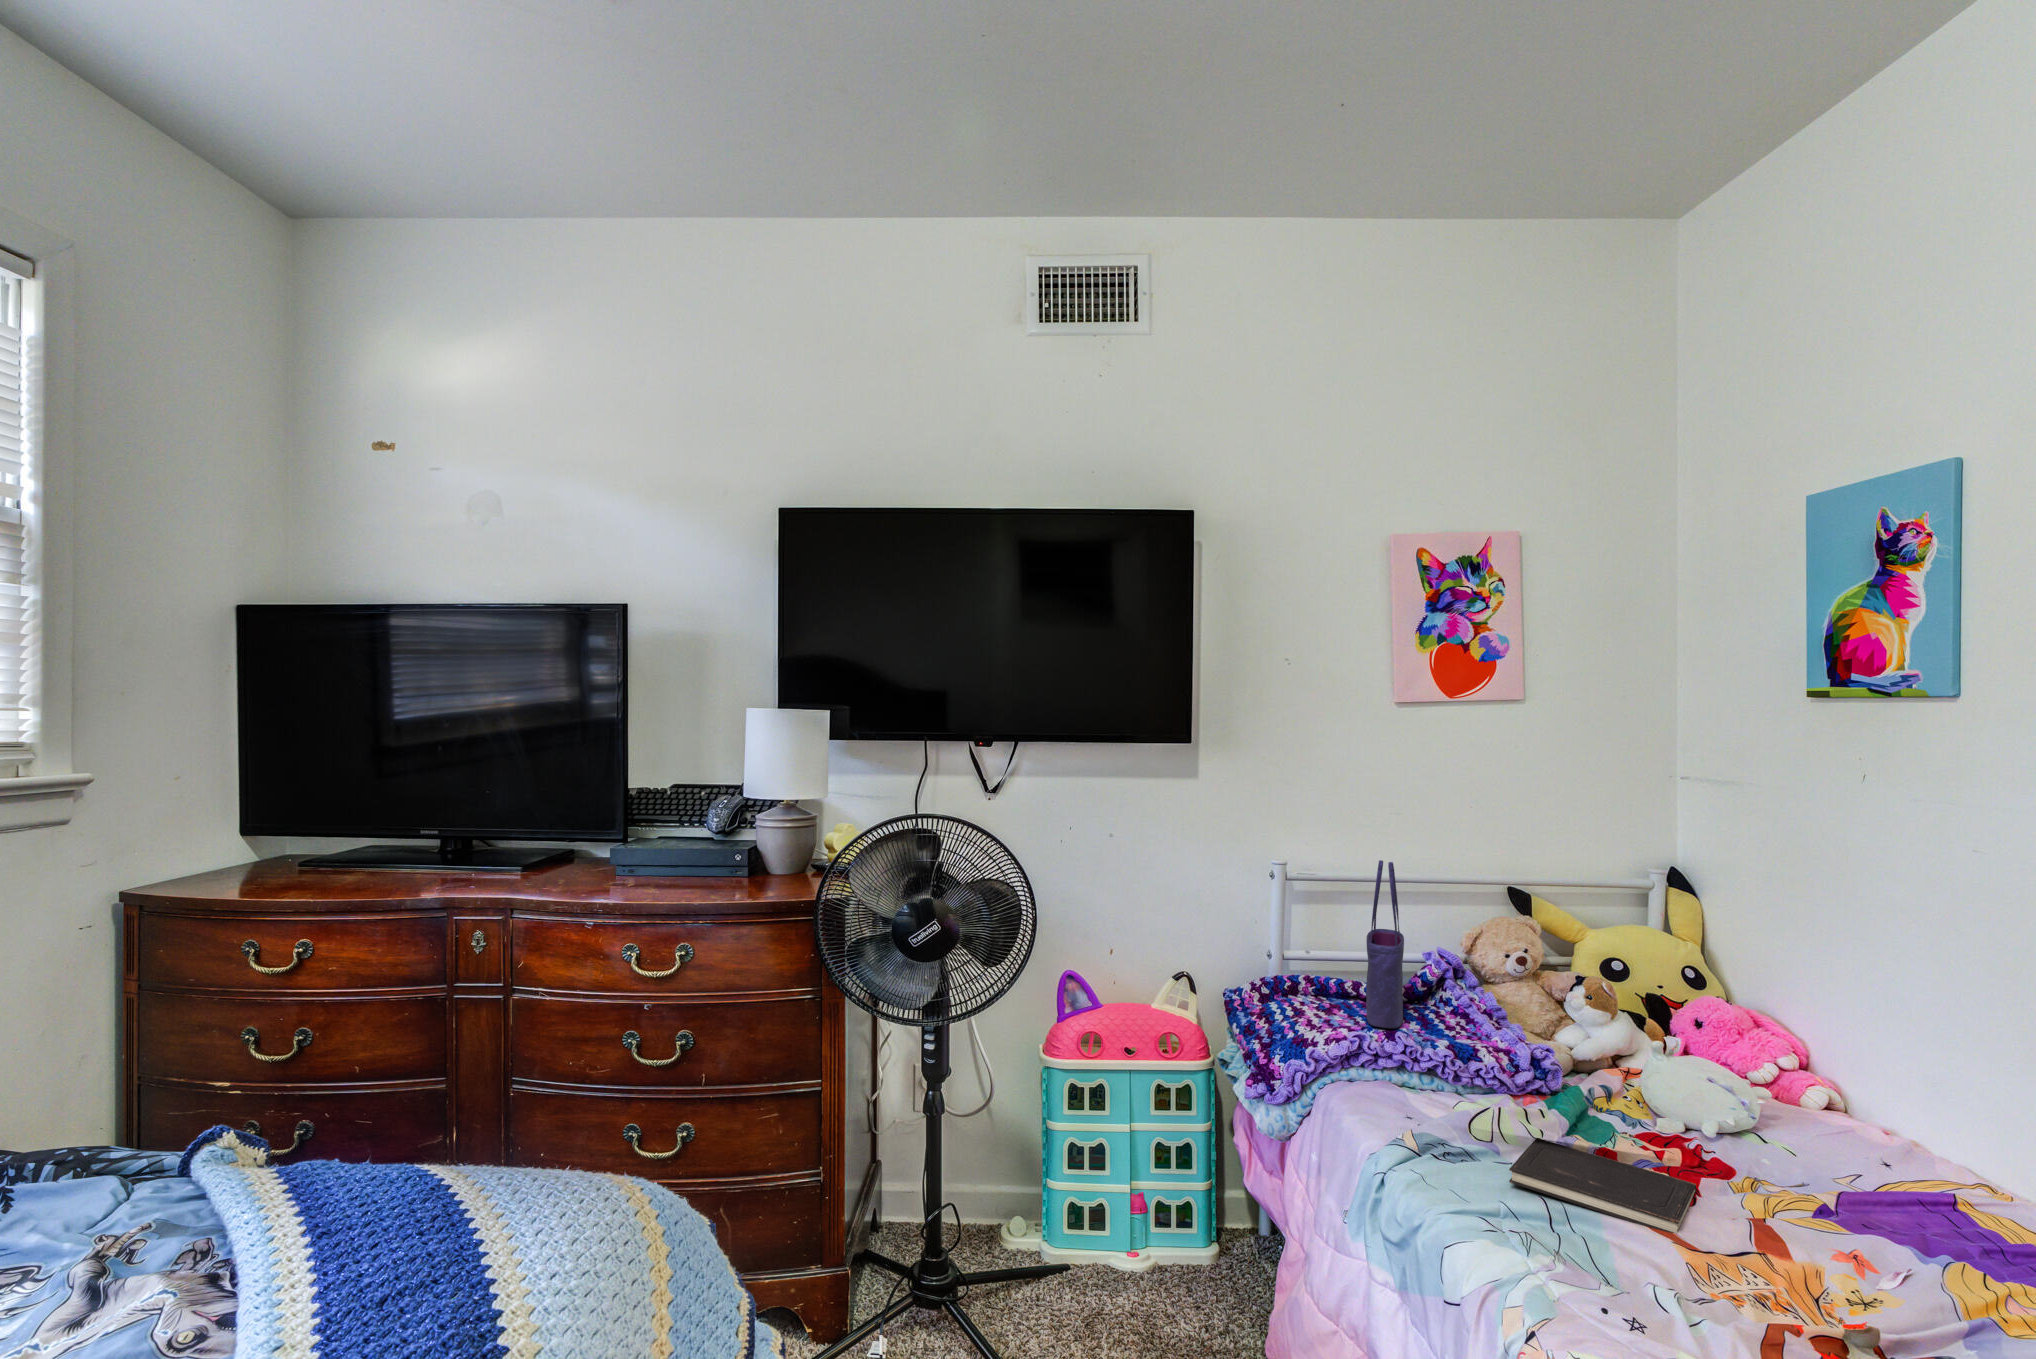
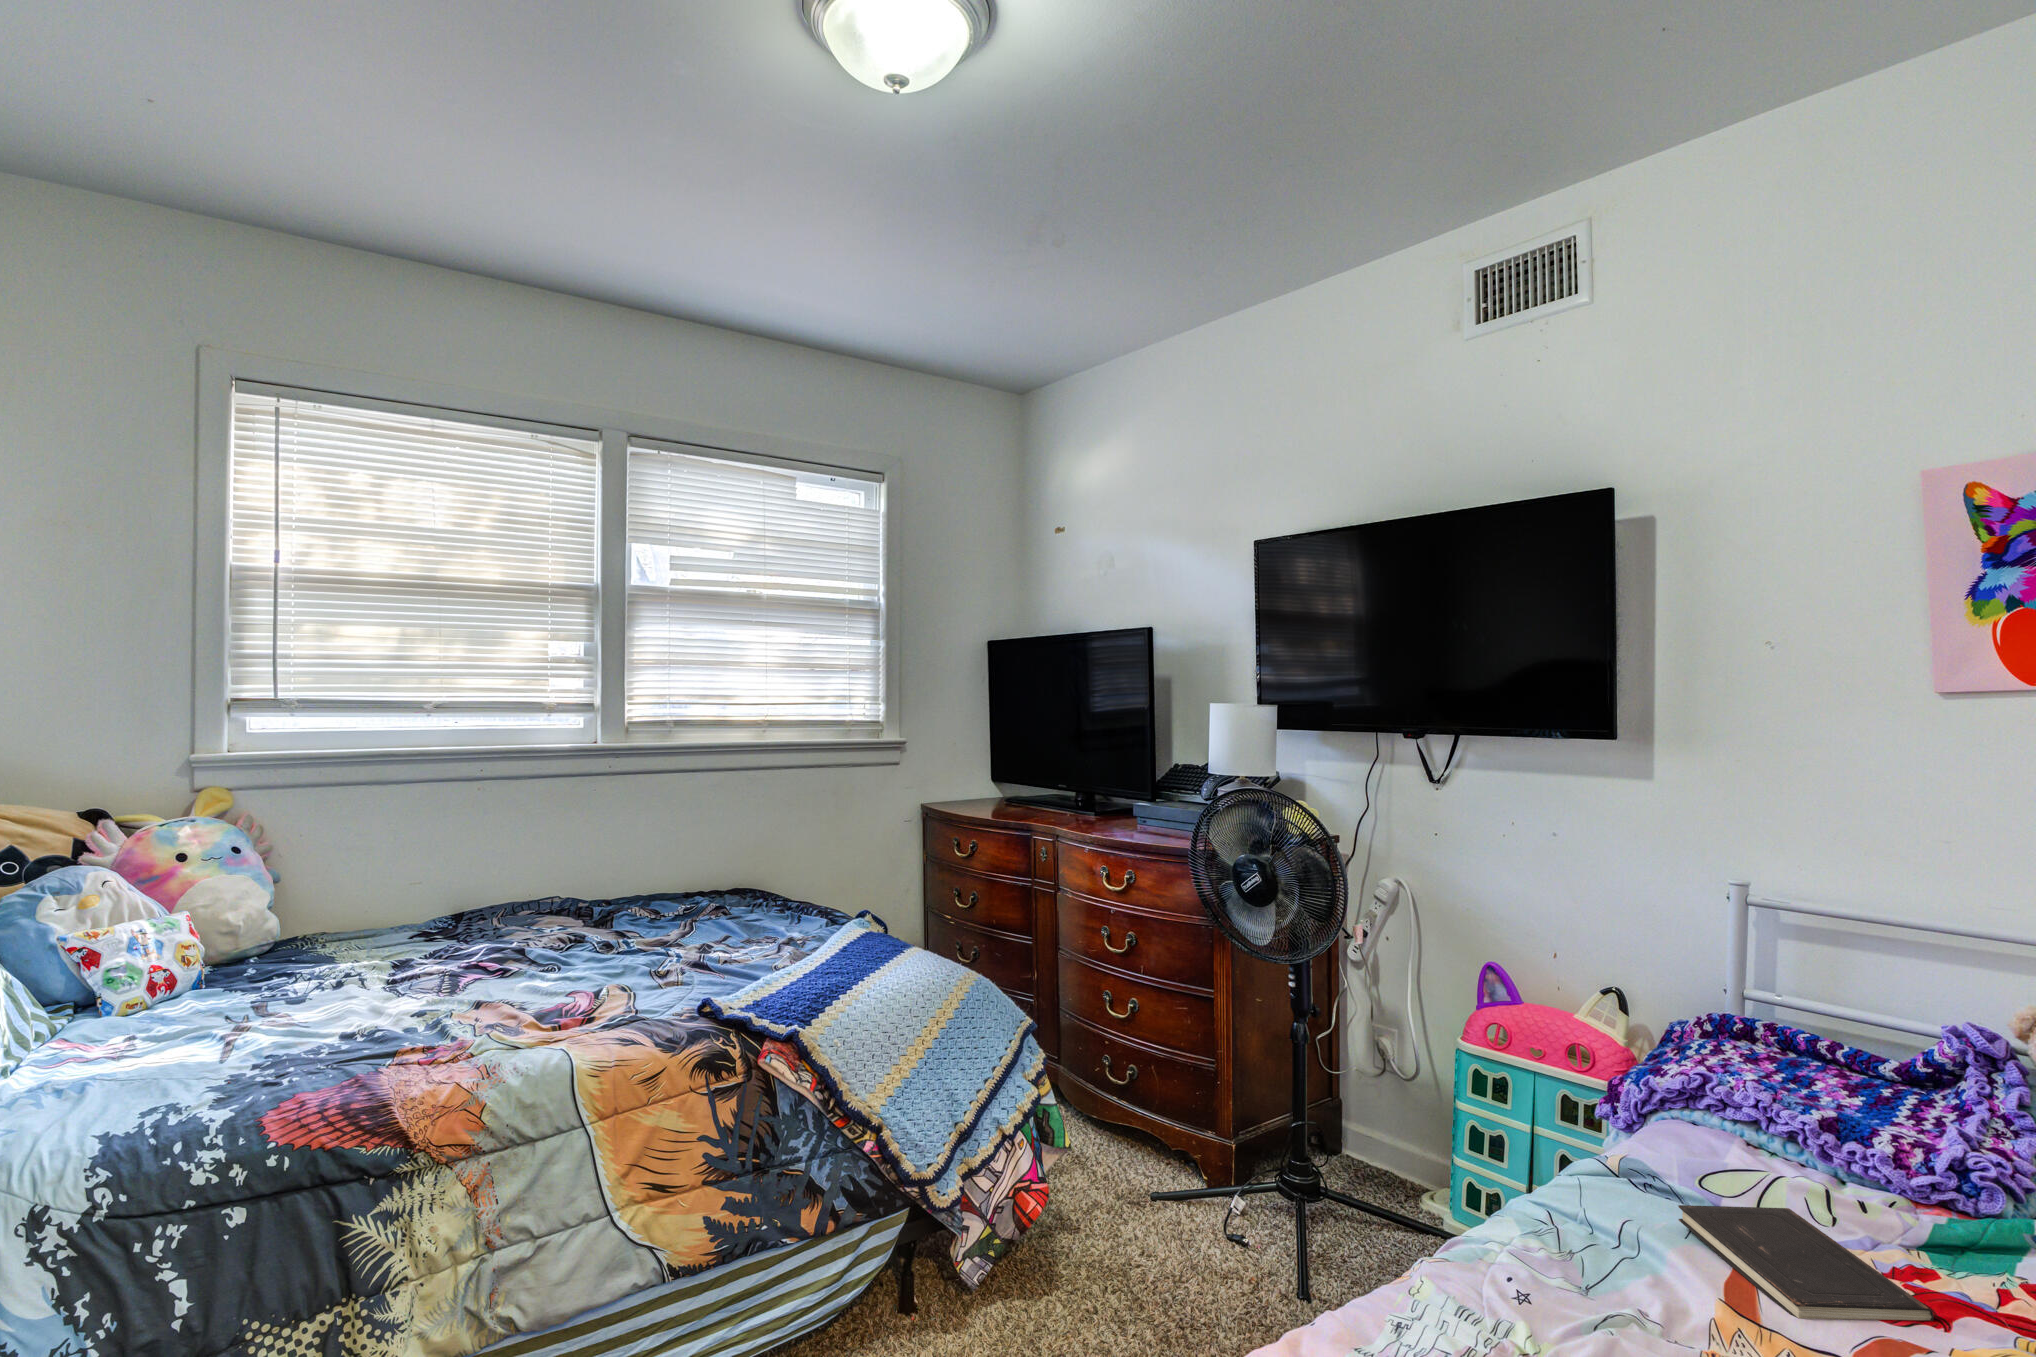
tote bag: present [1366,860,1404,1028] -> none [1761,884,1847,1086]

